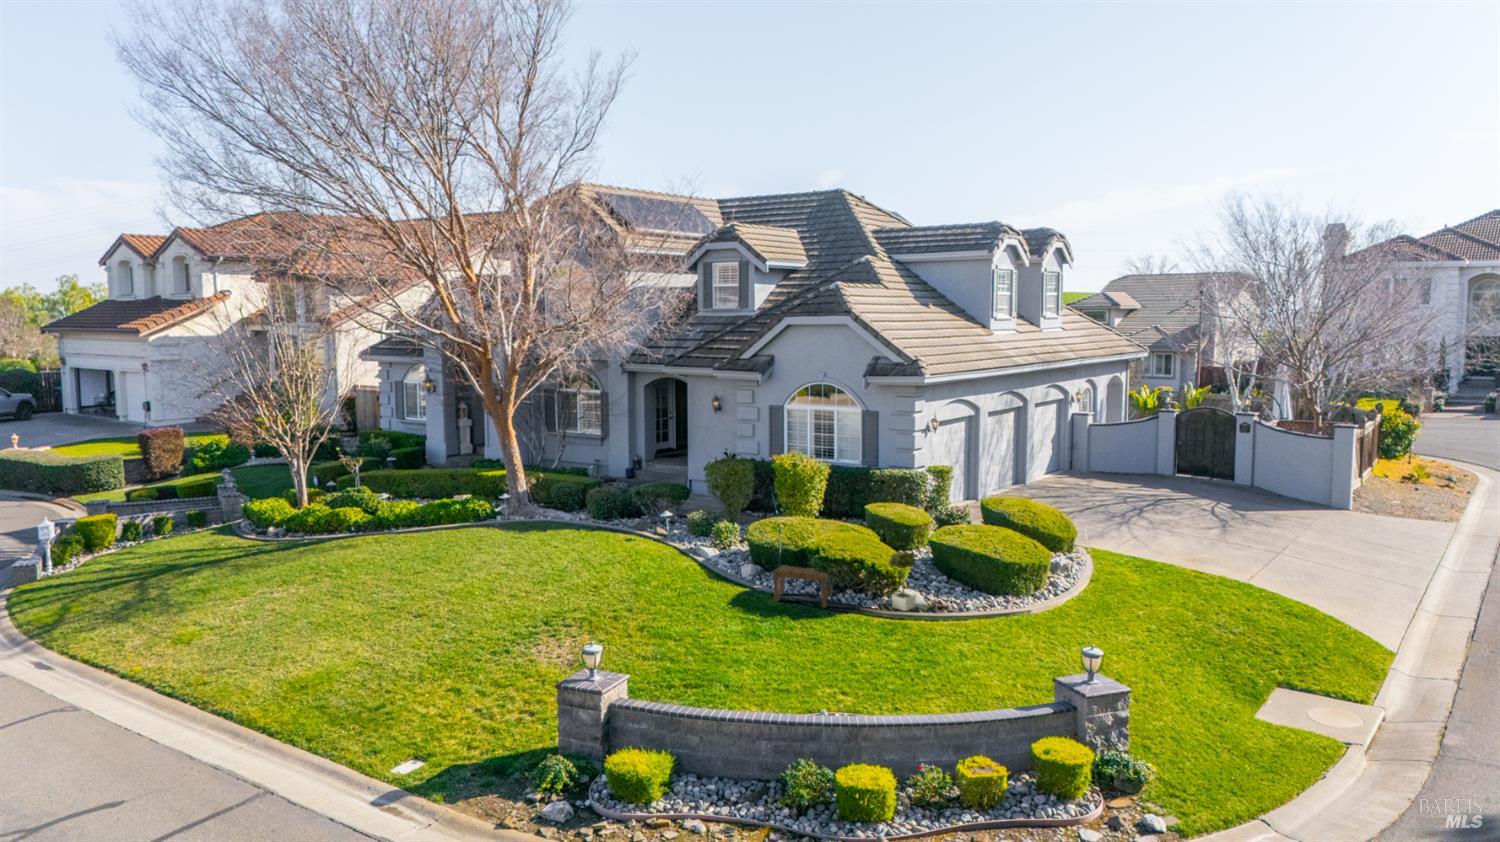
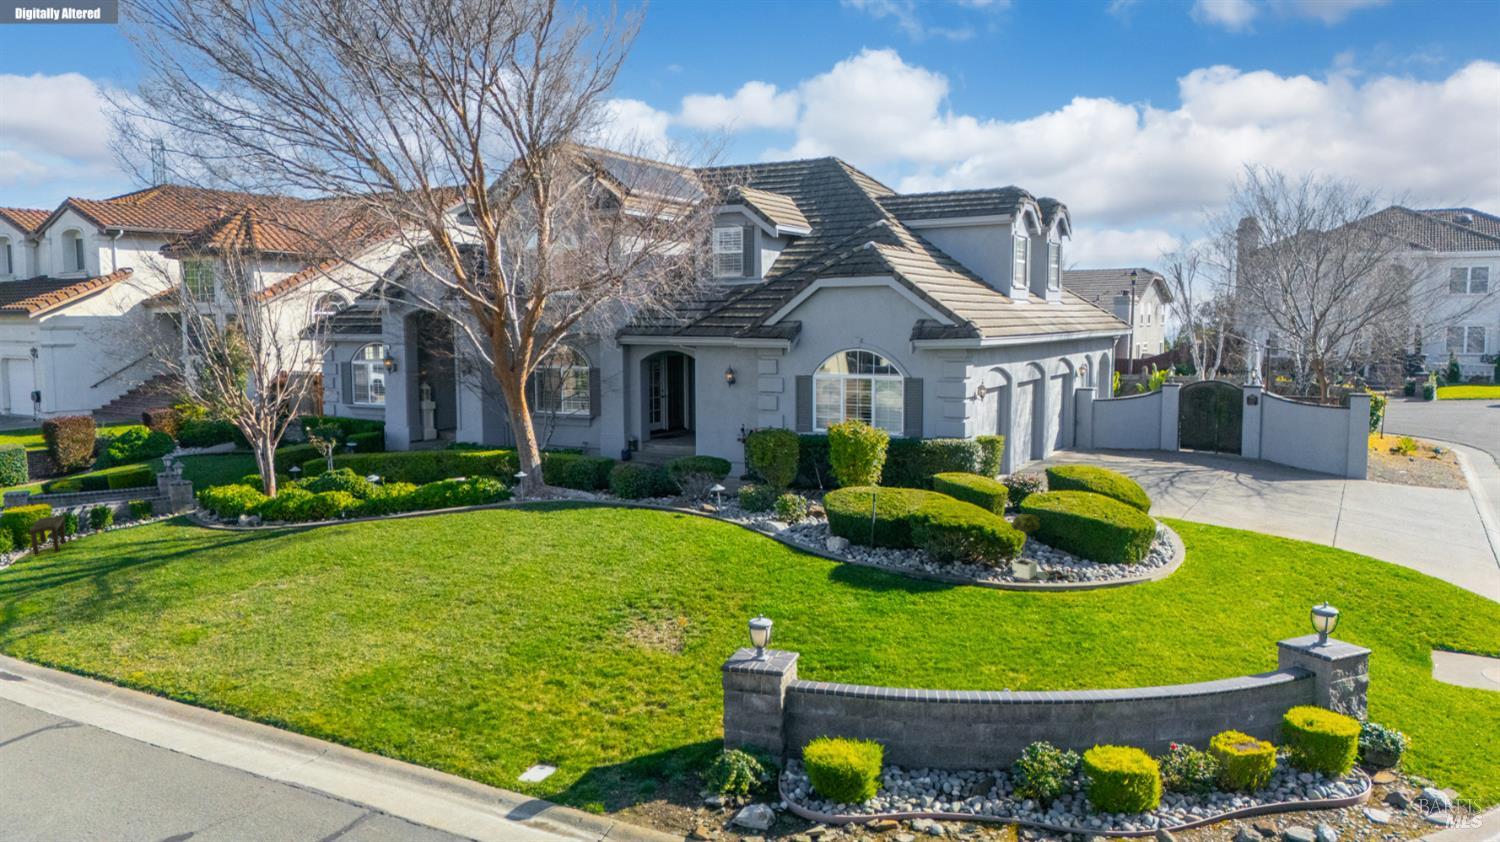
bench: present [772,565,832,608] -> present [29,516,65,556]

